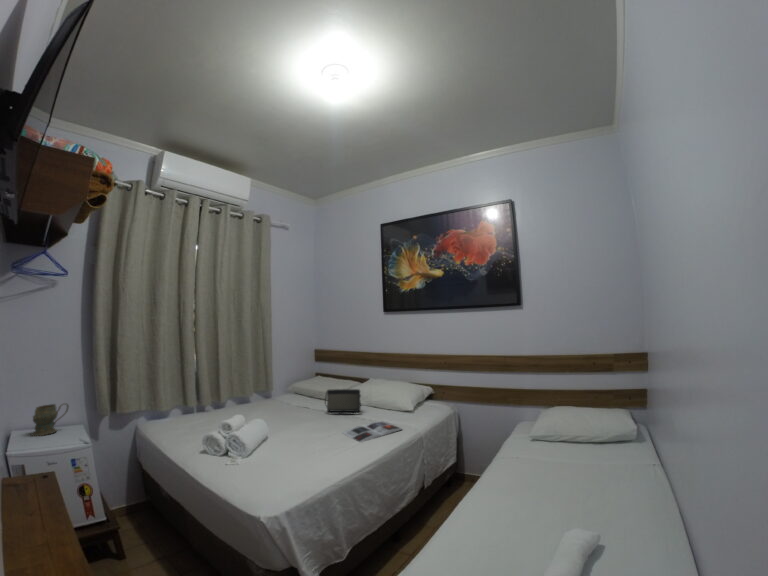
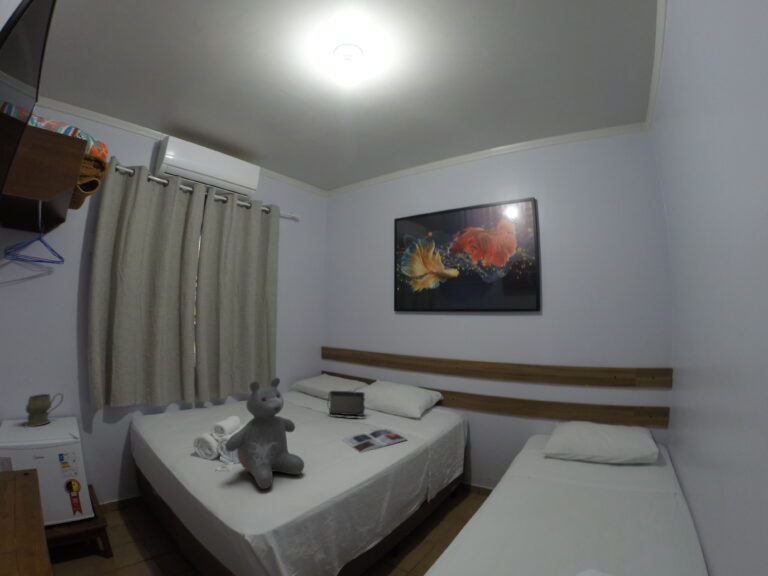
teddy bear: none [236,375,309,476] -> present [226,378,304,489]

